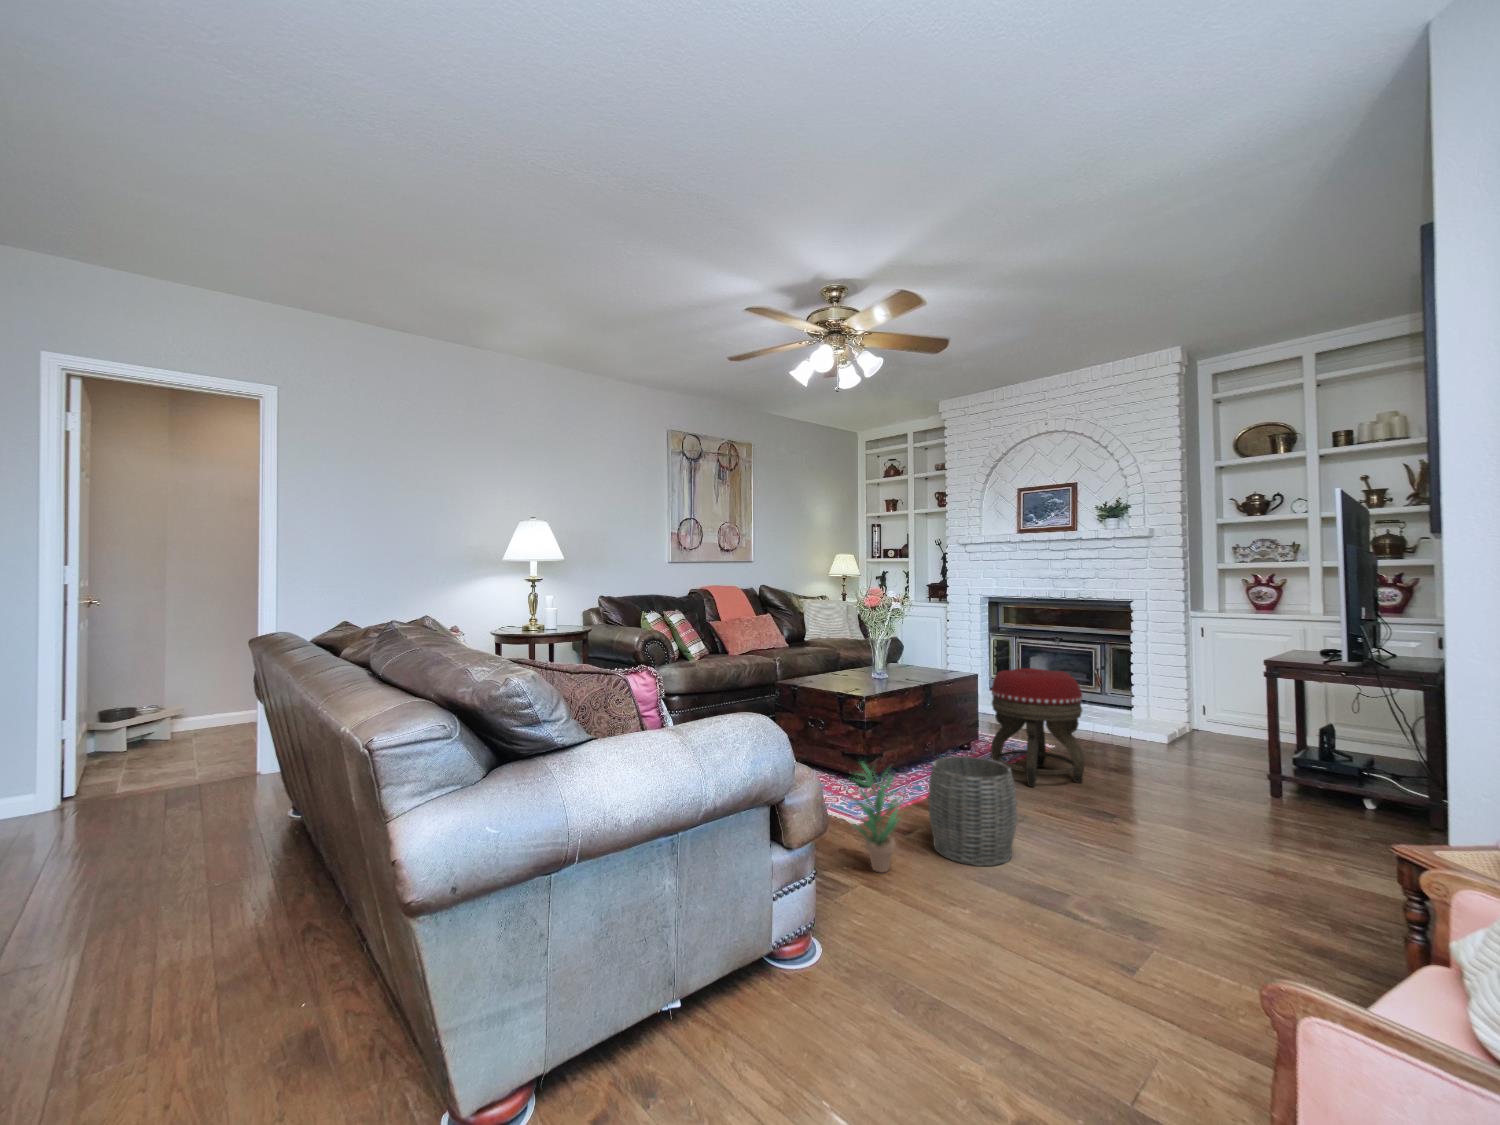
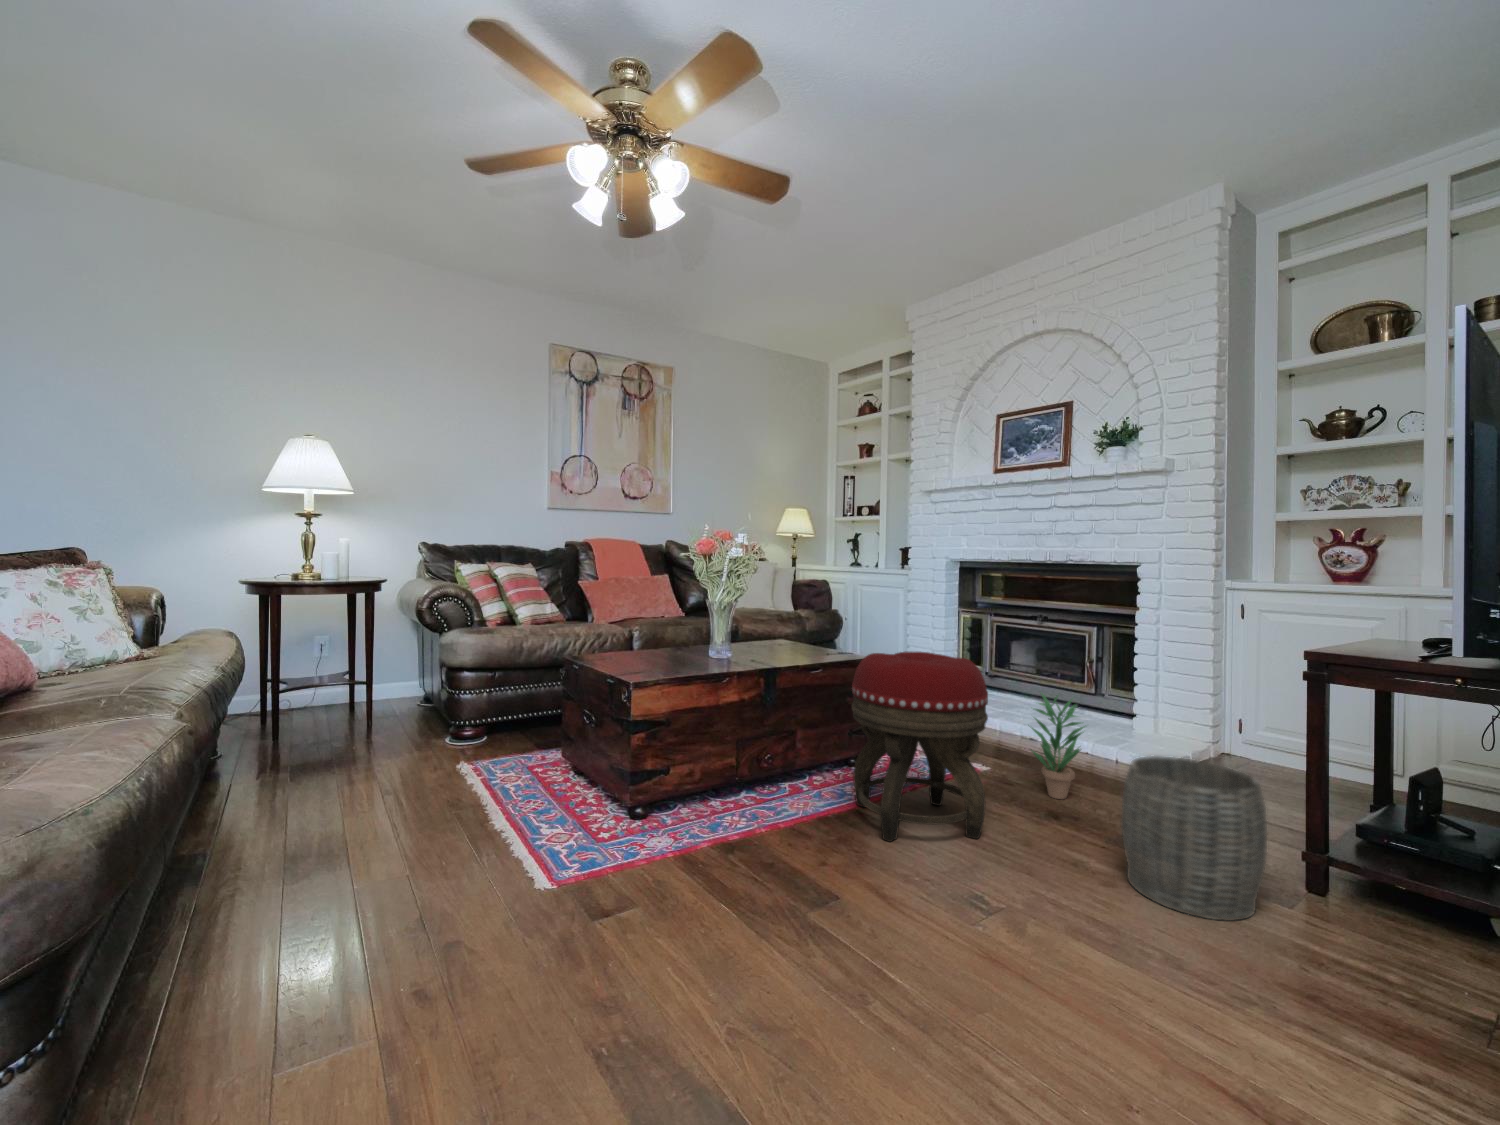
woven basket: present [928,756,1017,866] -> present [1121,756,1267,921]
potted plant: present [851,763,903,873] -> present [1031,694,1085,799]

